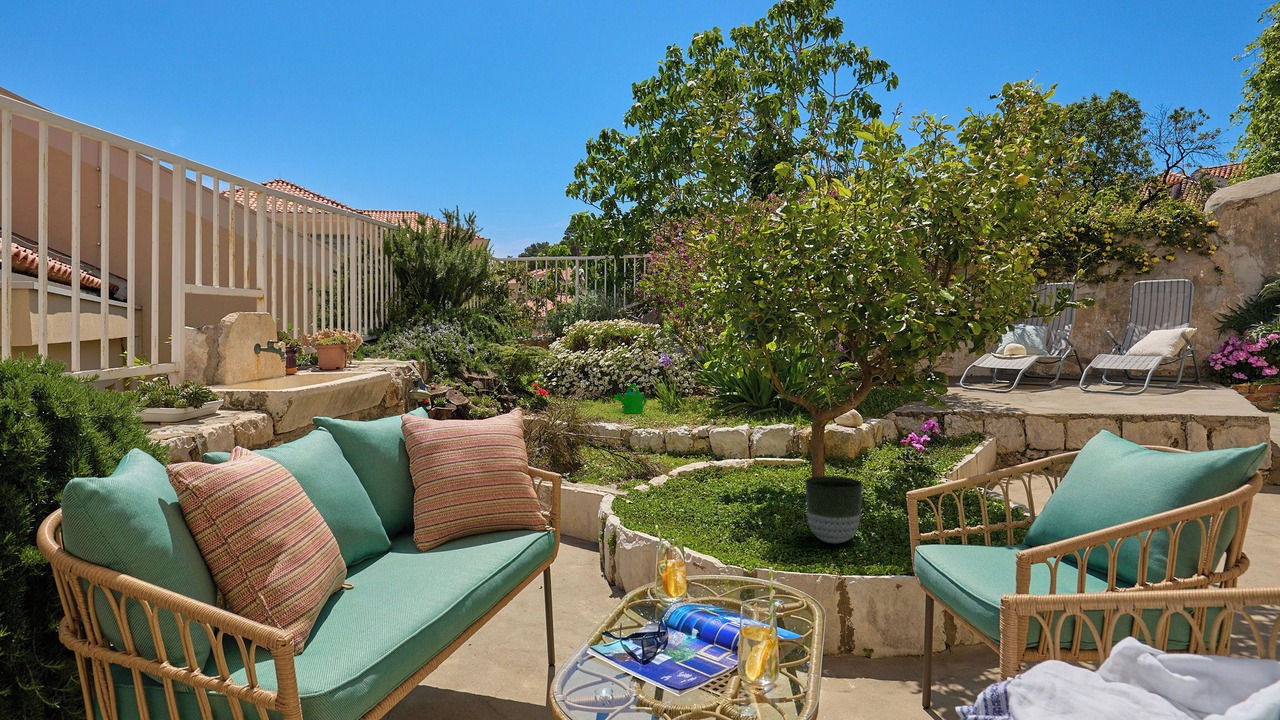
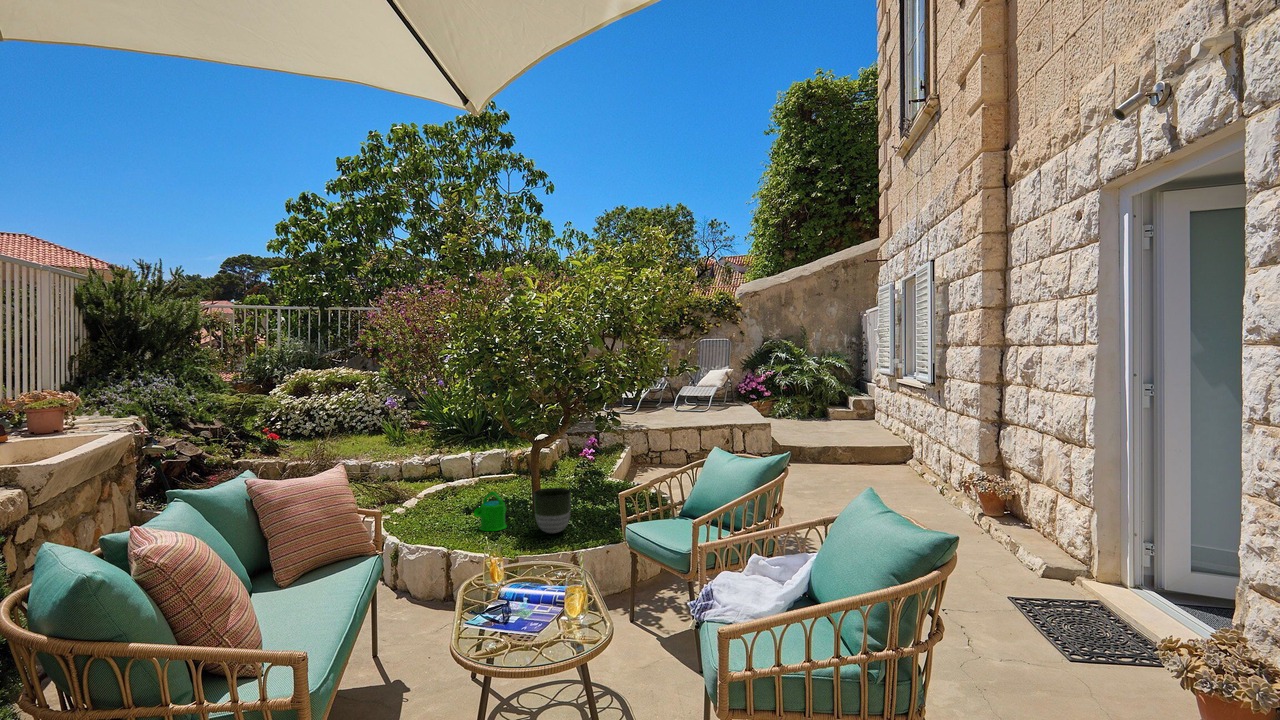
watering can: present [615,384,647,413] -> present [474,491,507,531]

